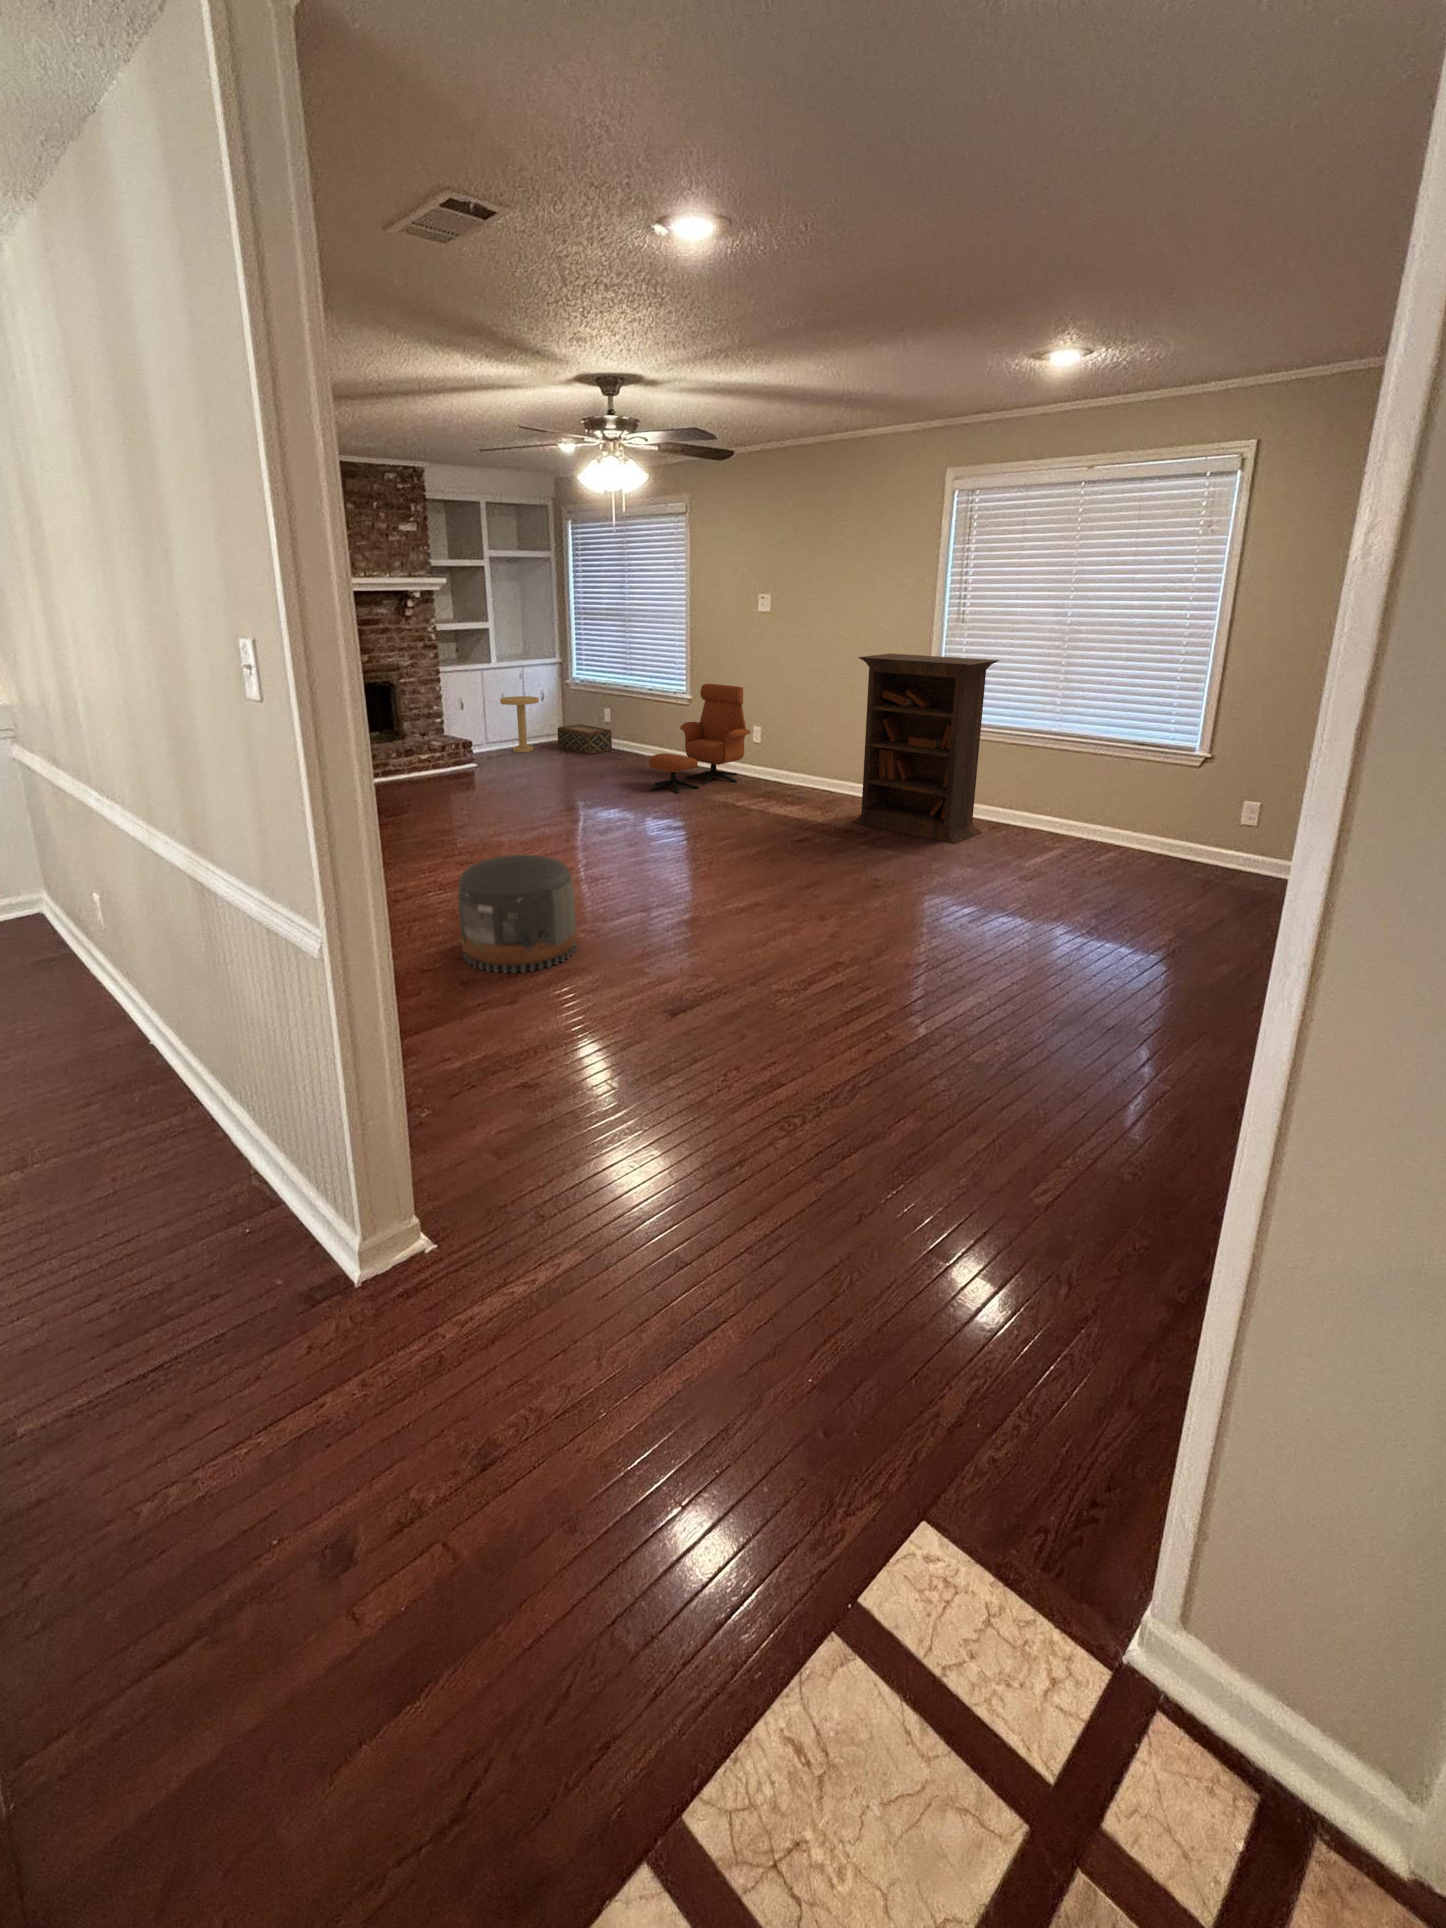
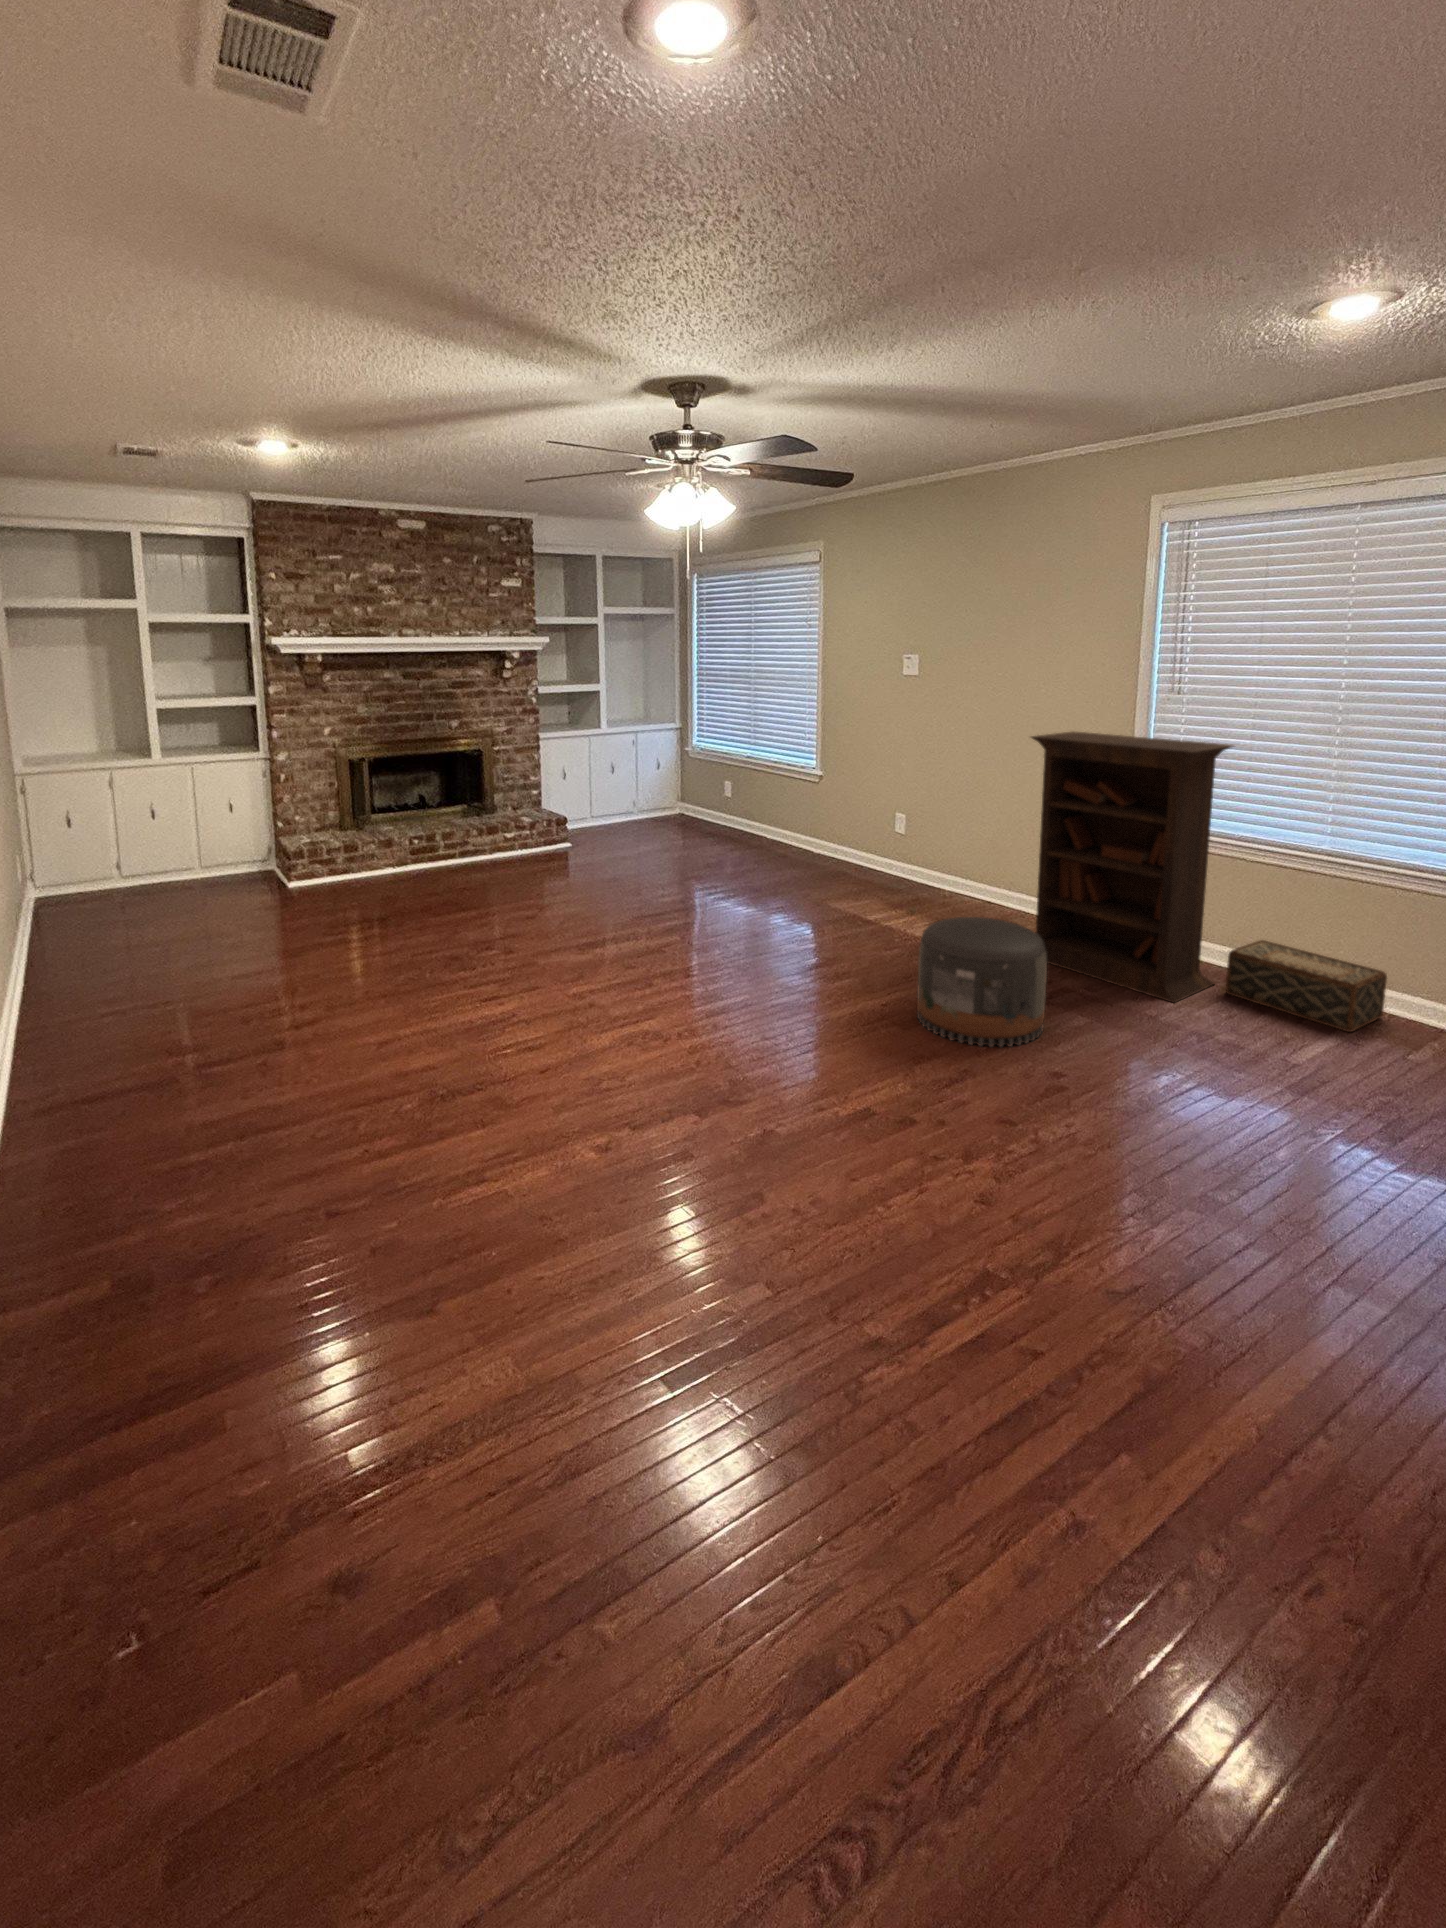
lounge chair: present [649,684,750,794] -> none [762,760,892,897]
side table: present [500,696,539,752] -> none [607,767,651,831]
woven basket: present [557,724,612,754] -> present [1226,940,1387,1032]
pouf: present [458,855,576,973] -> present [917,917,1047,1047]

